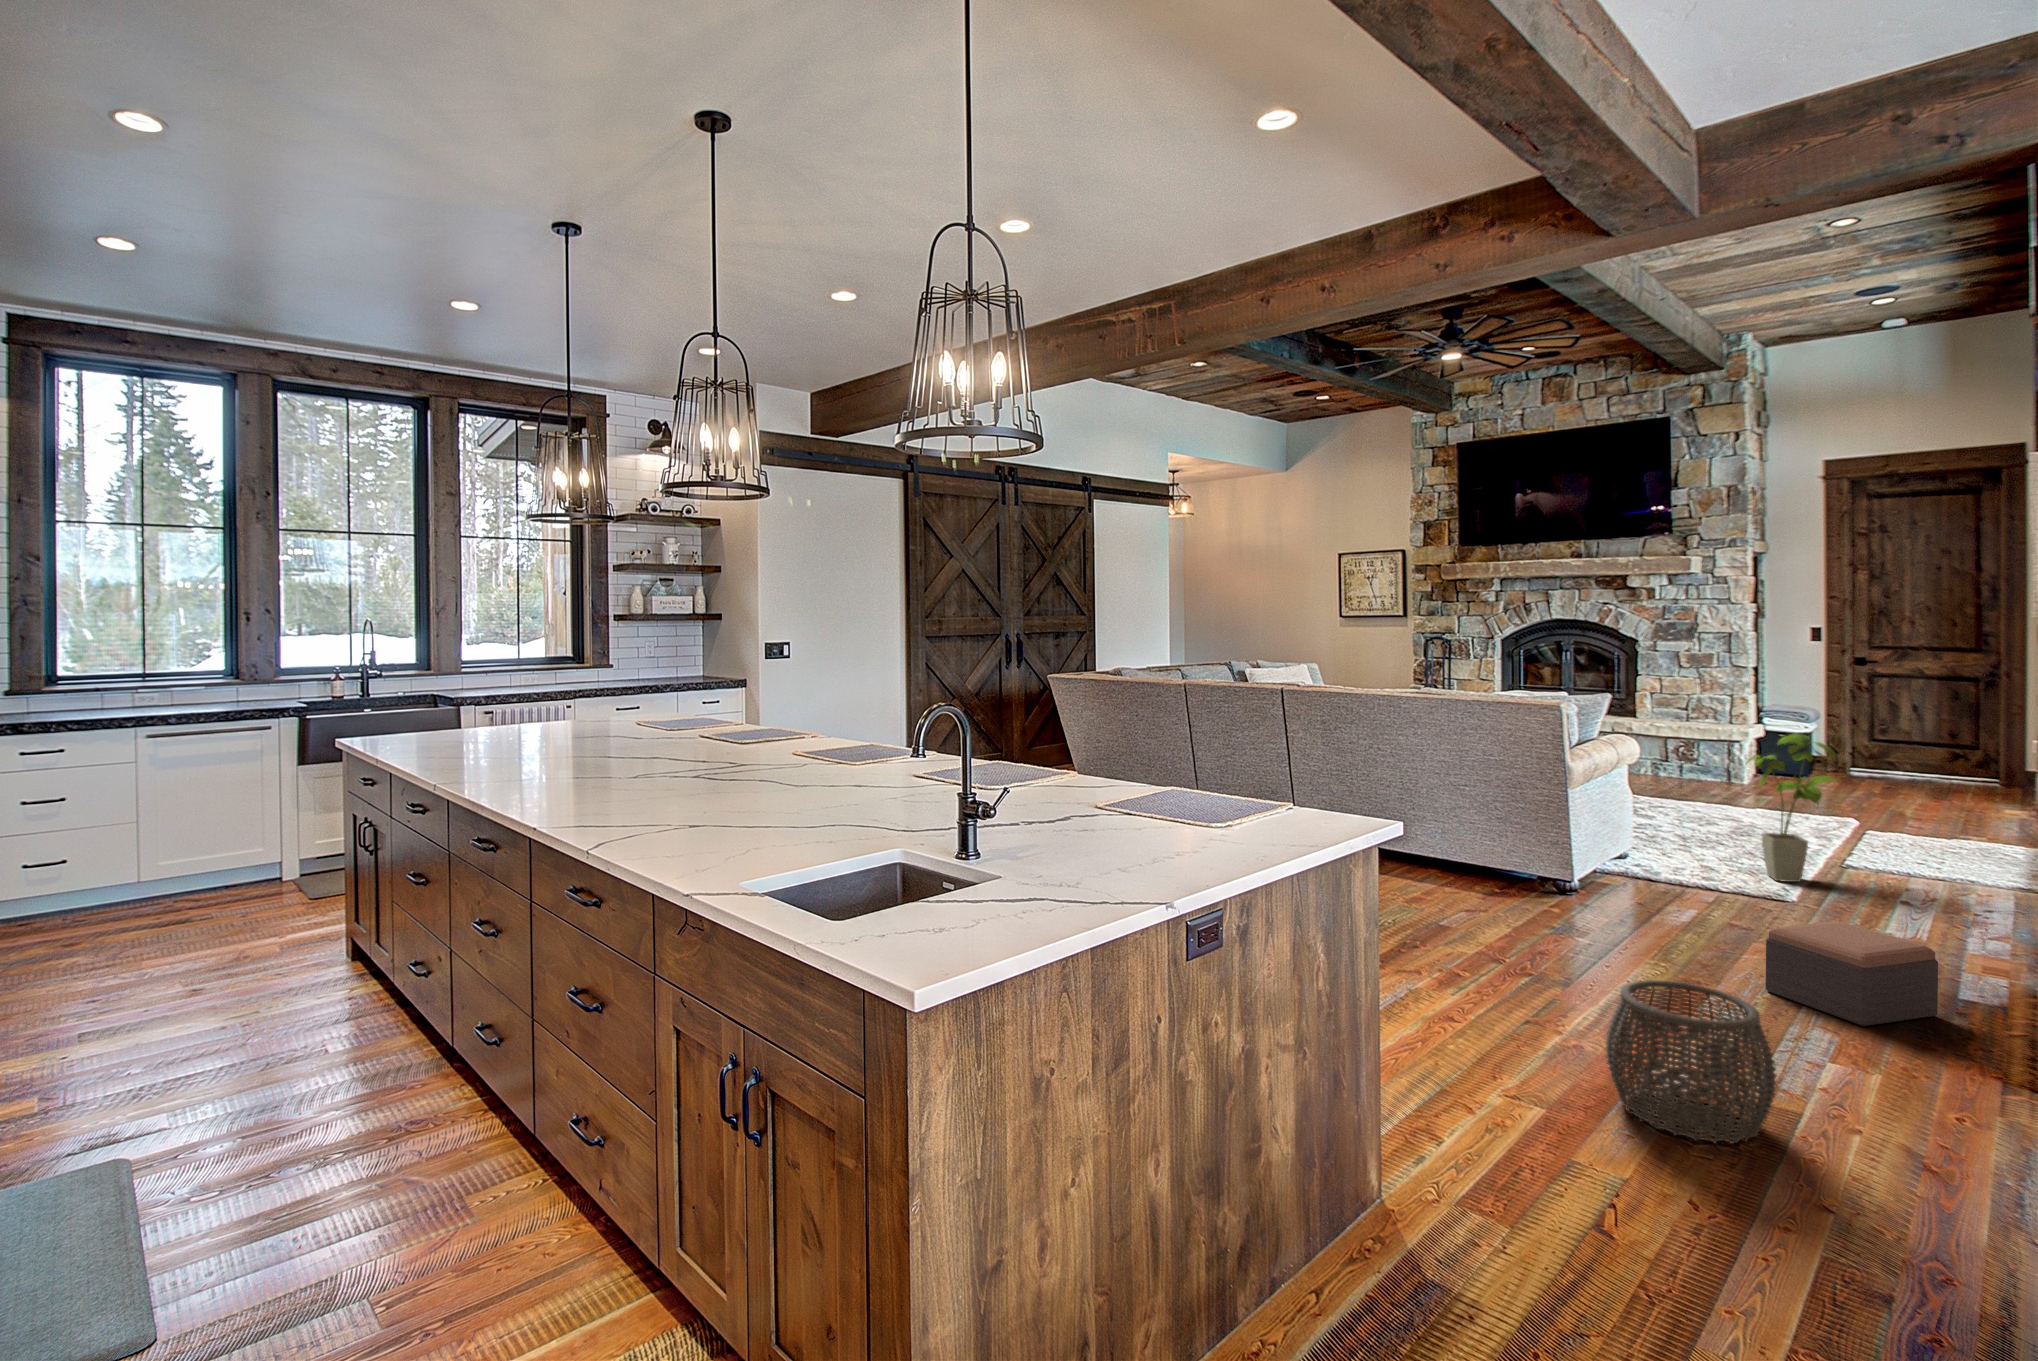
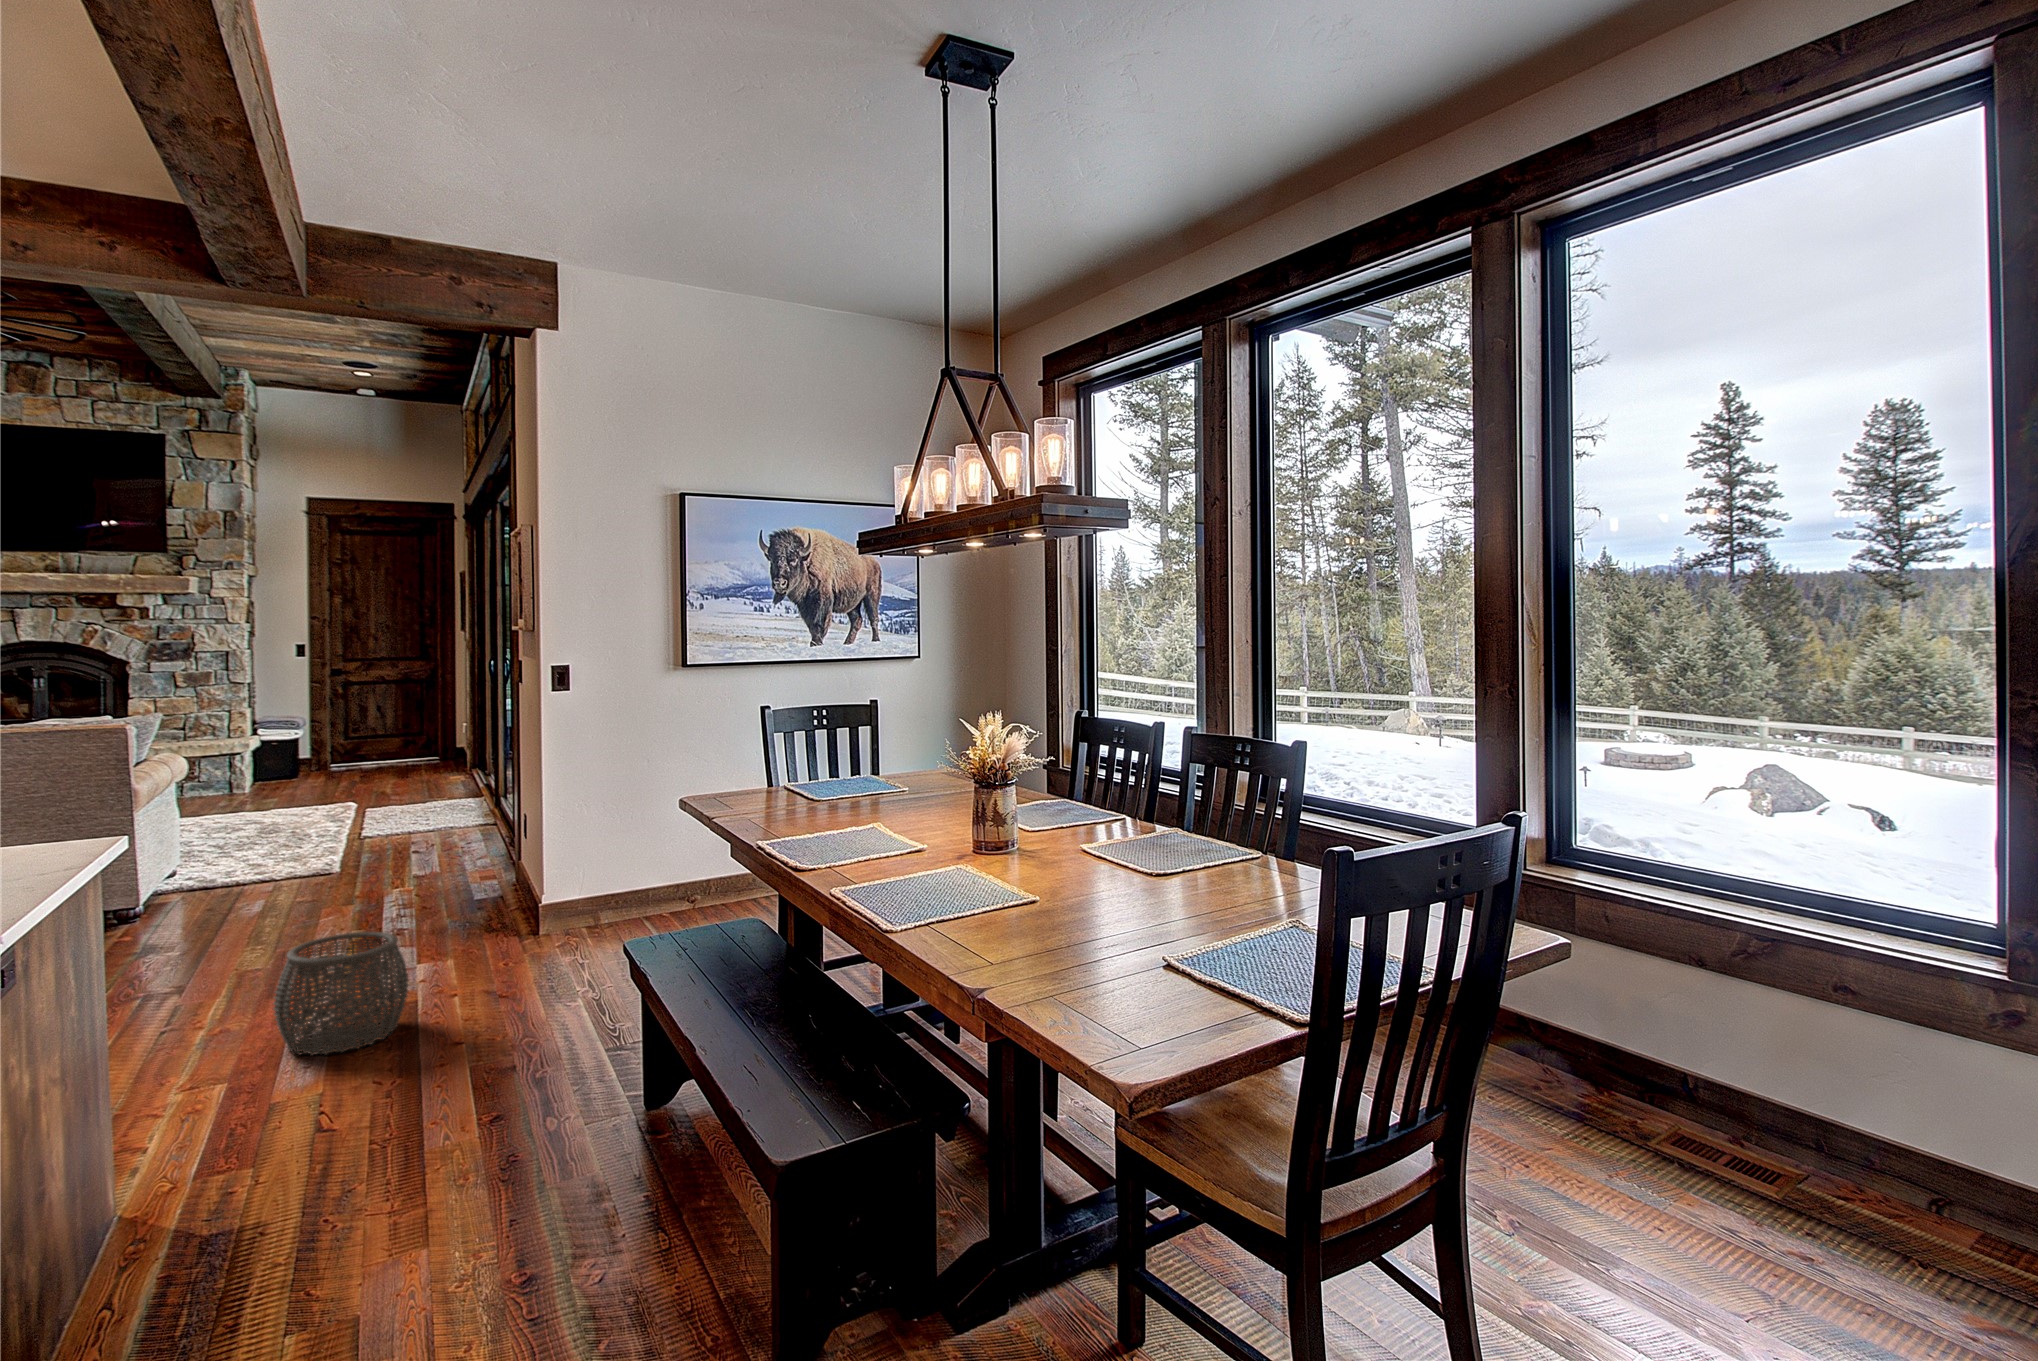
house plant: present [1746,733,1840,882] -> none [289,735,366,863]
footstool: present [1765,921,1938,1026] -> none [352,871,466,940]

